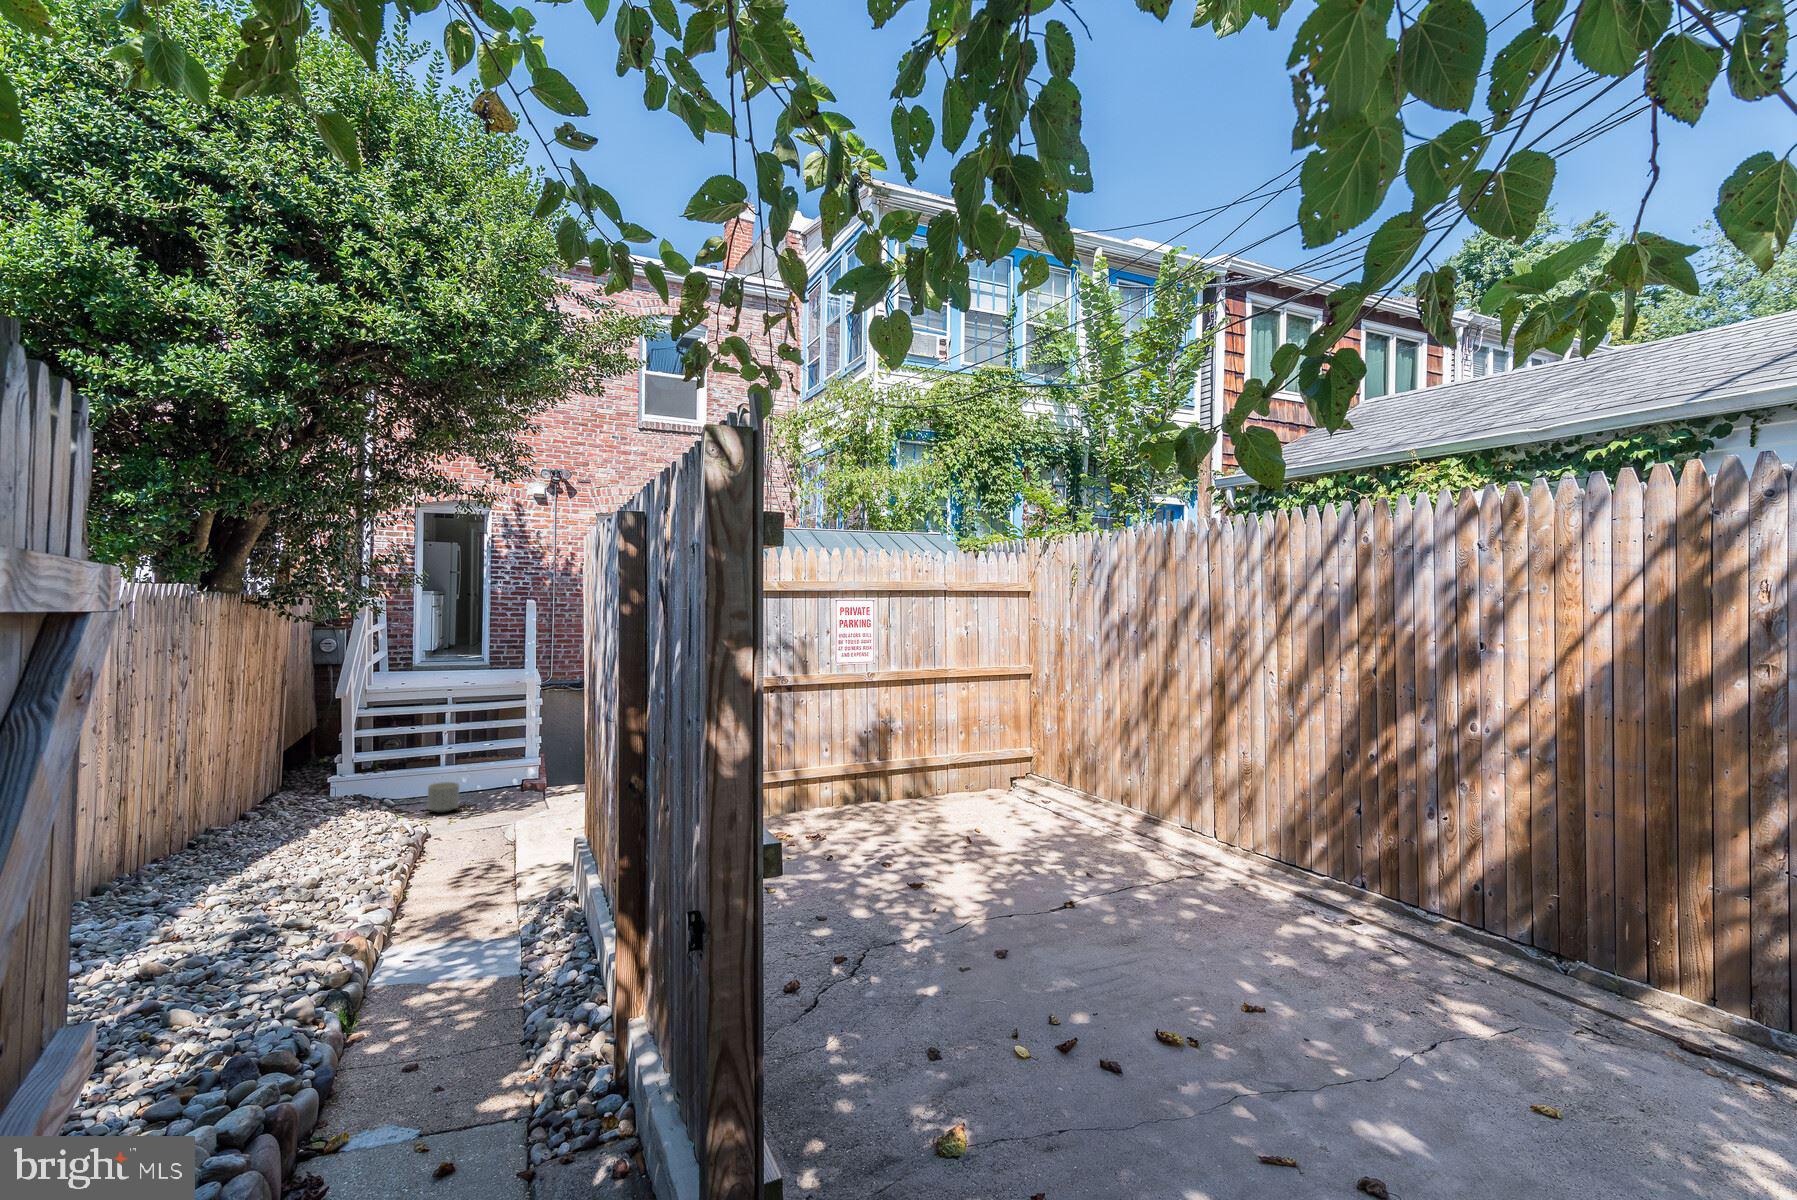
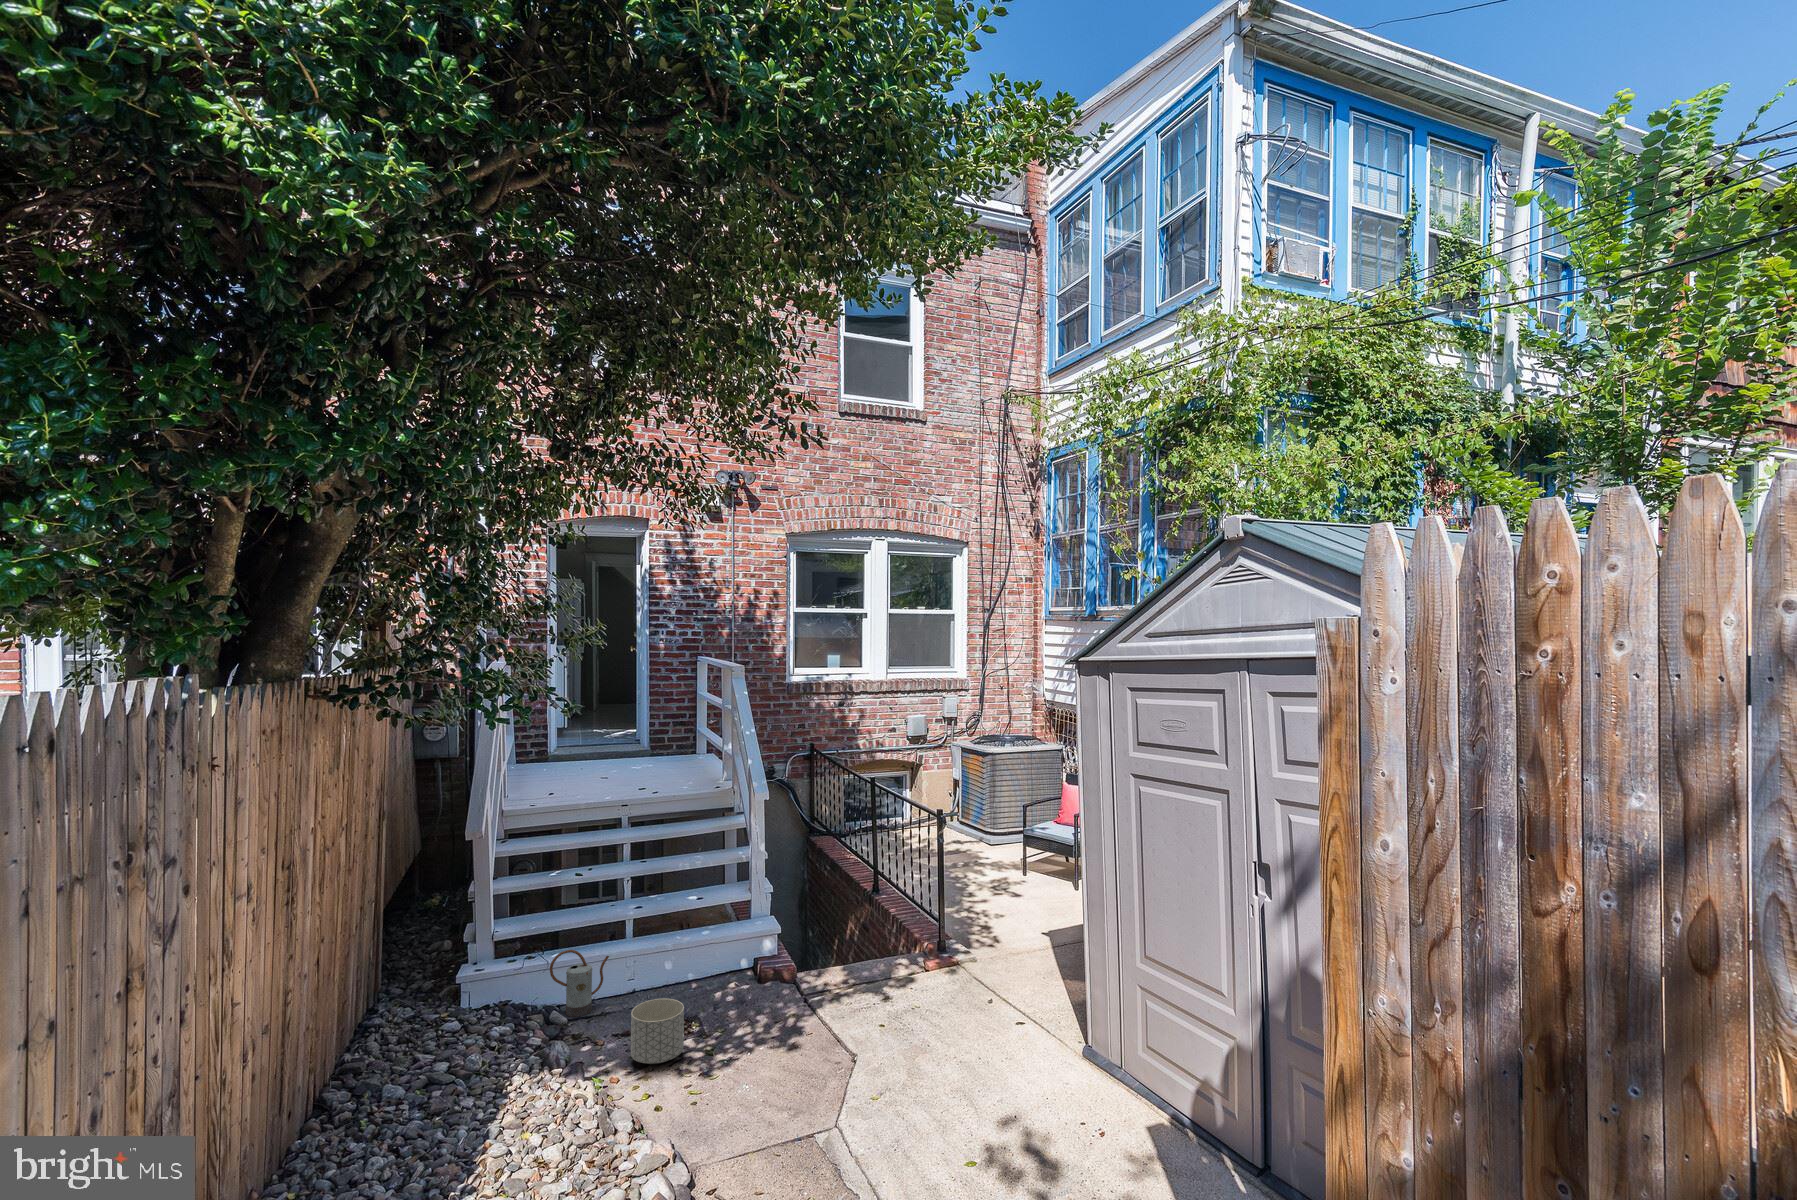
watering can: none [389,762,427,799] -> present [550,950,609,1017]

